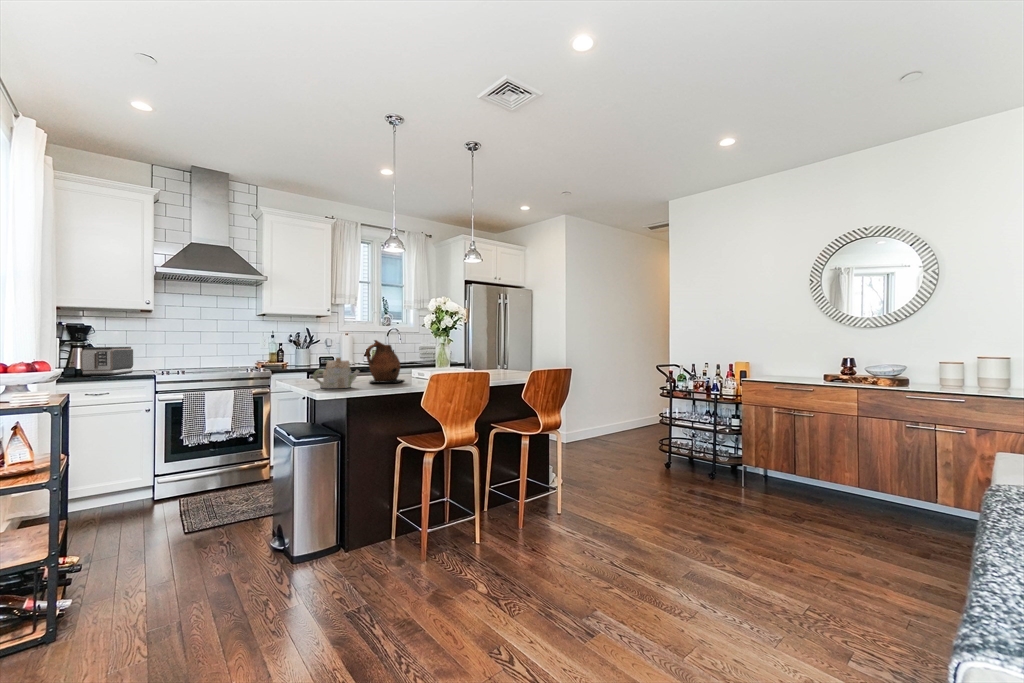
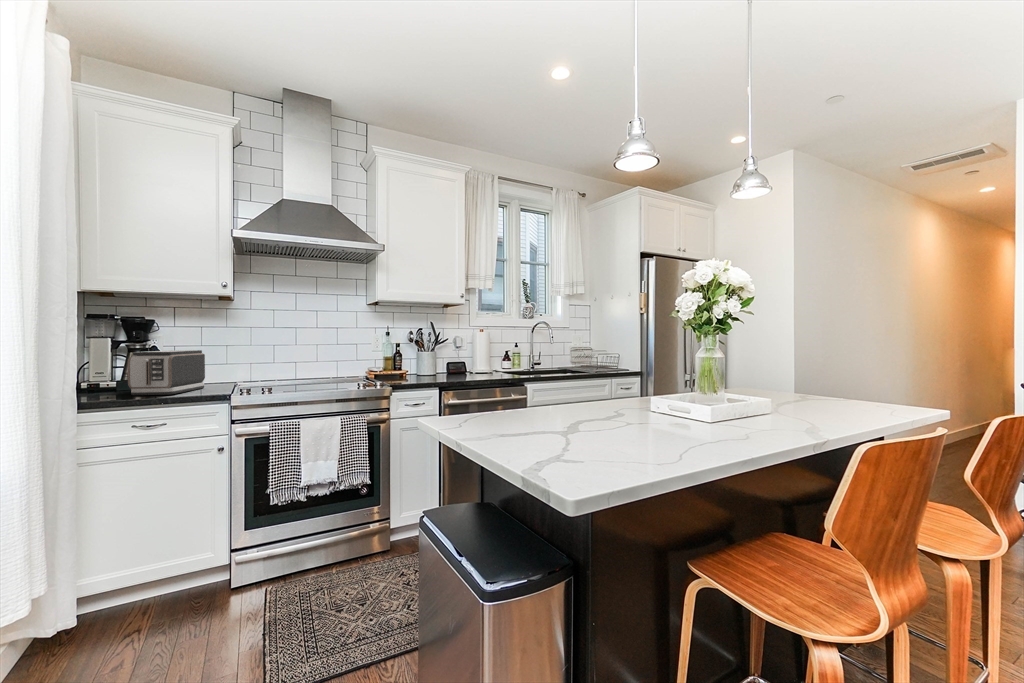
ceramic pitcher: present [366,340,403,383] -> none [592,345,669,437]
teapot: present [313,357,359,388] -> none [511,384,607,457]

